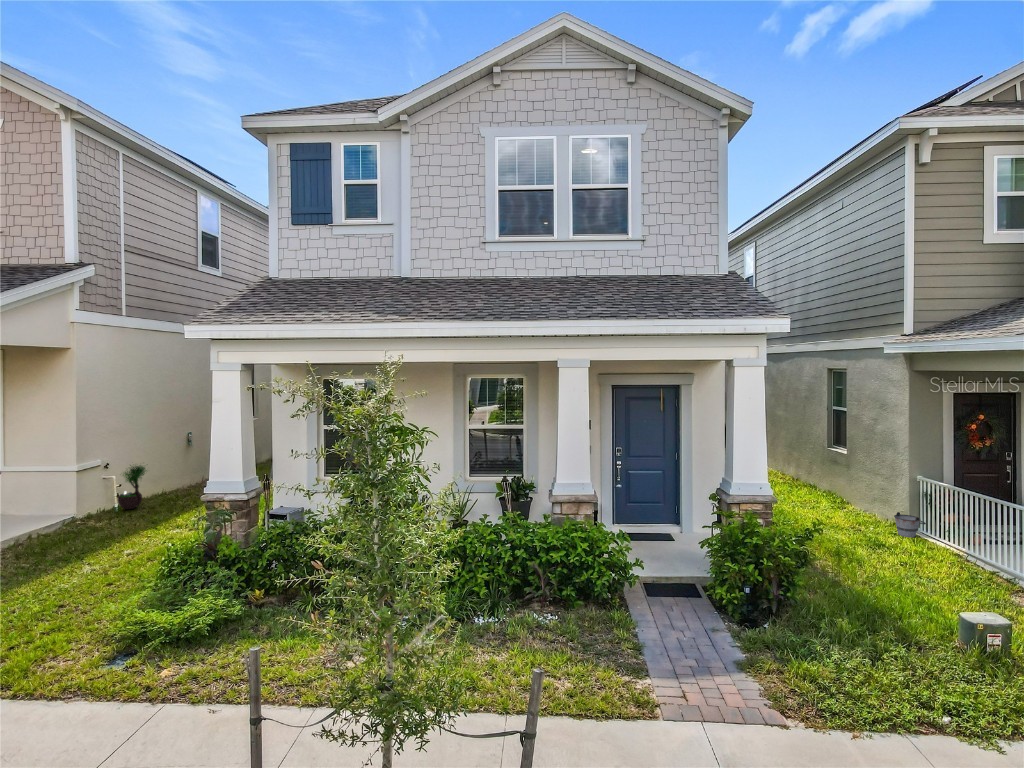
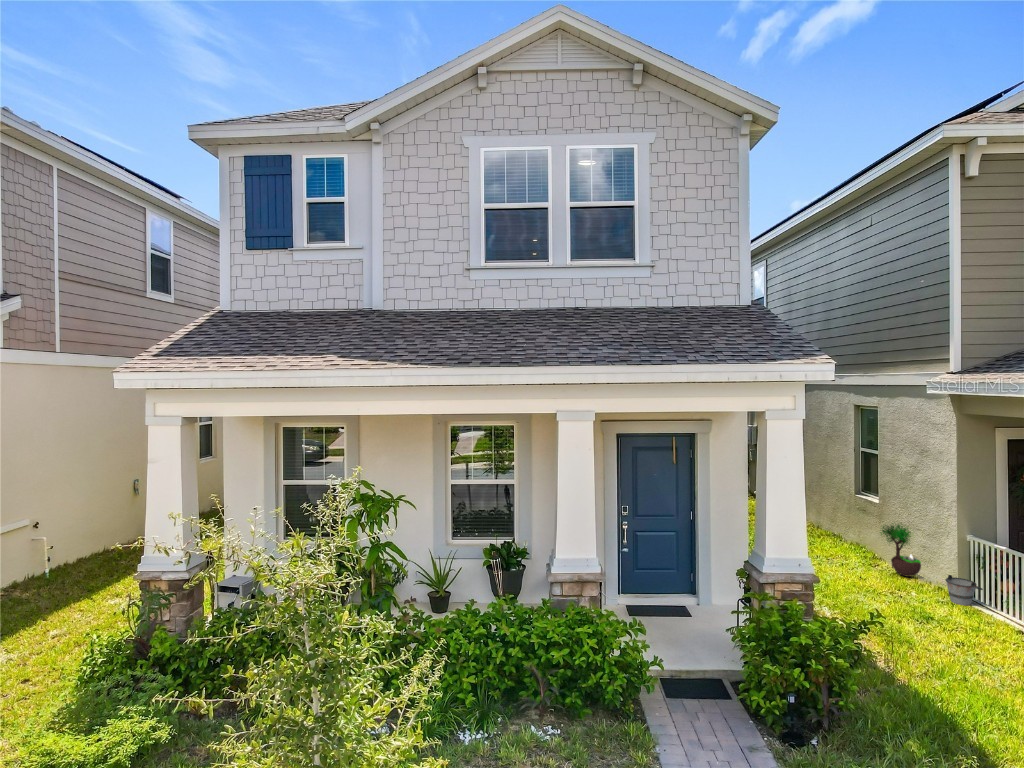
potted tree: present [118,465,146,509] -> present [882,523,921,577]

